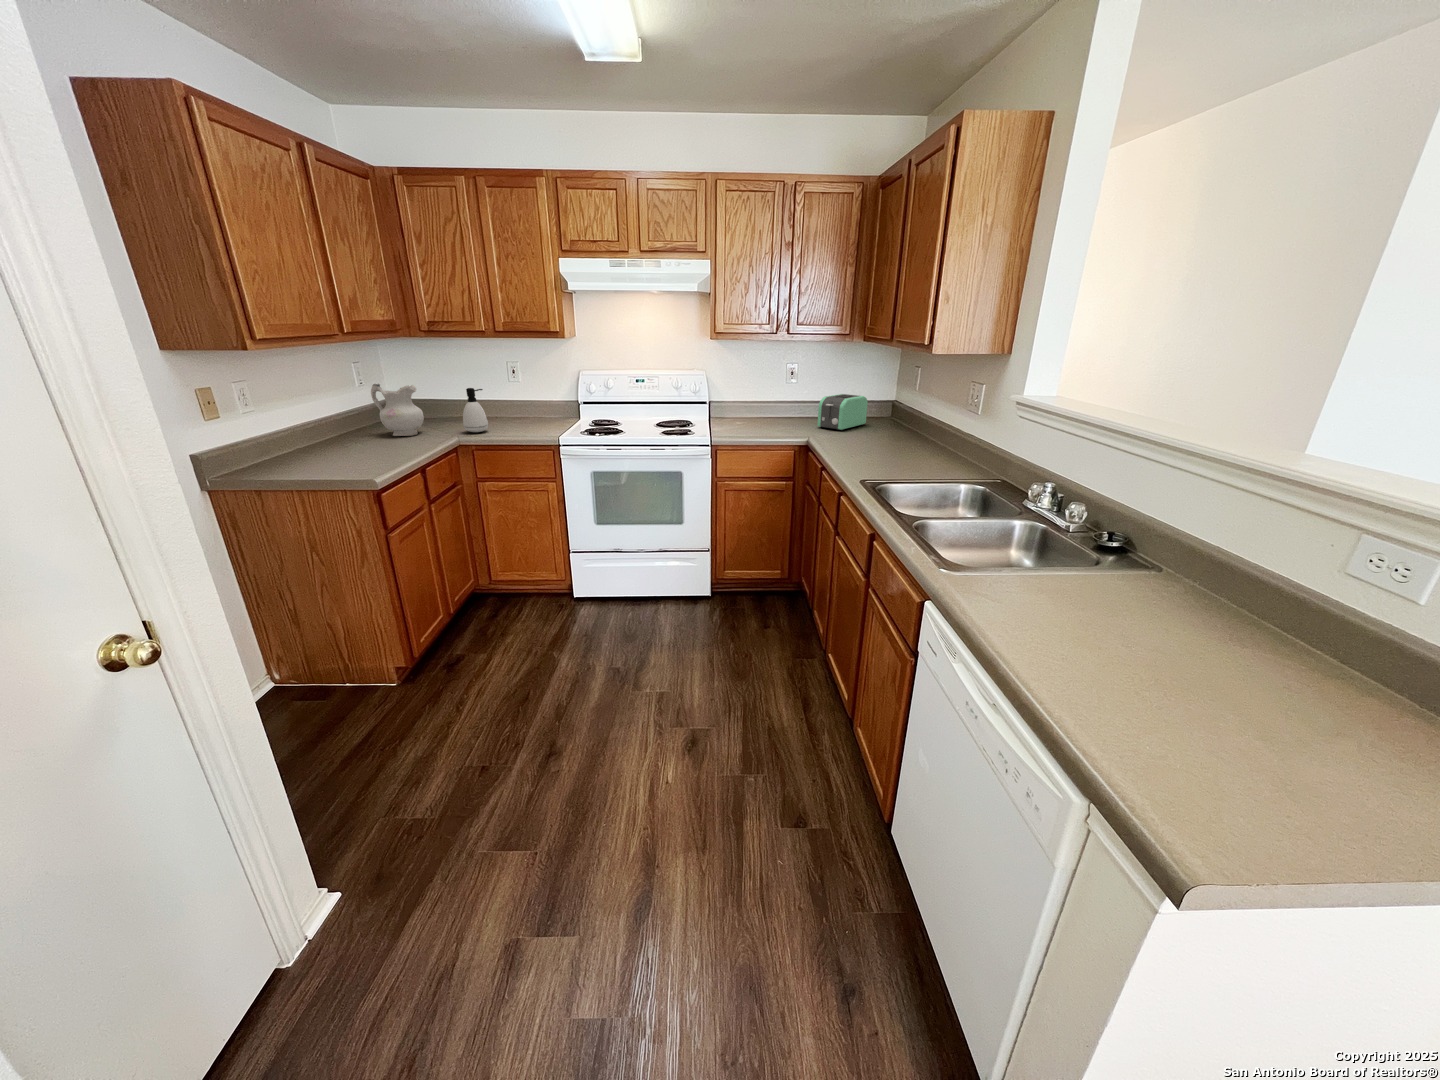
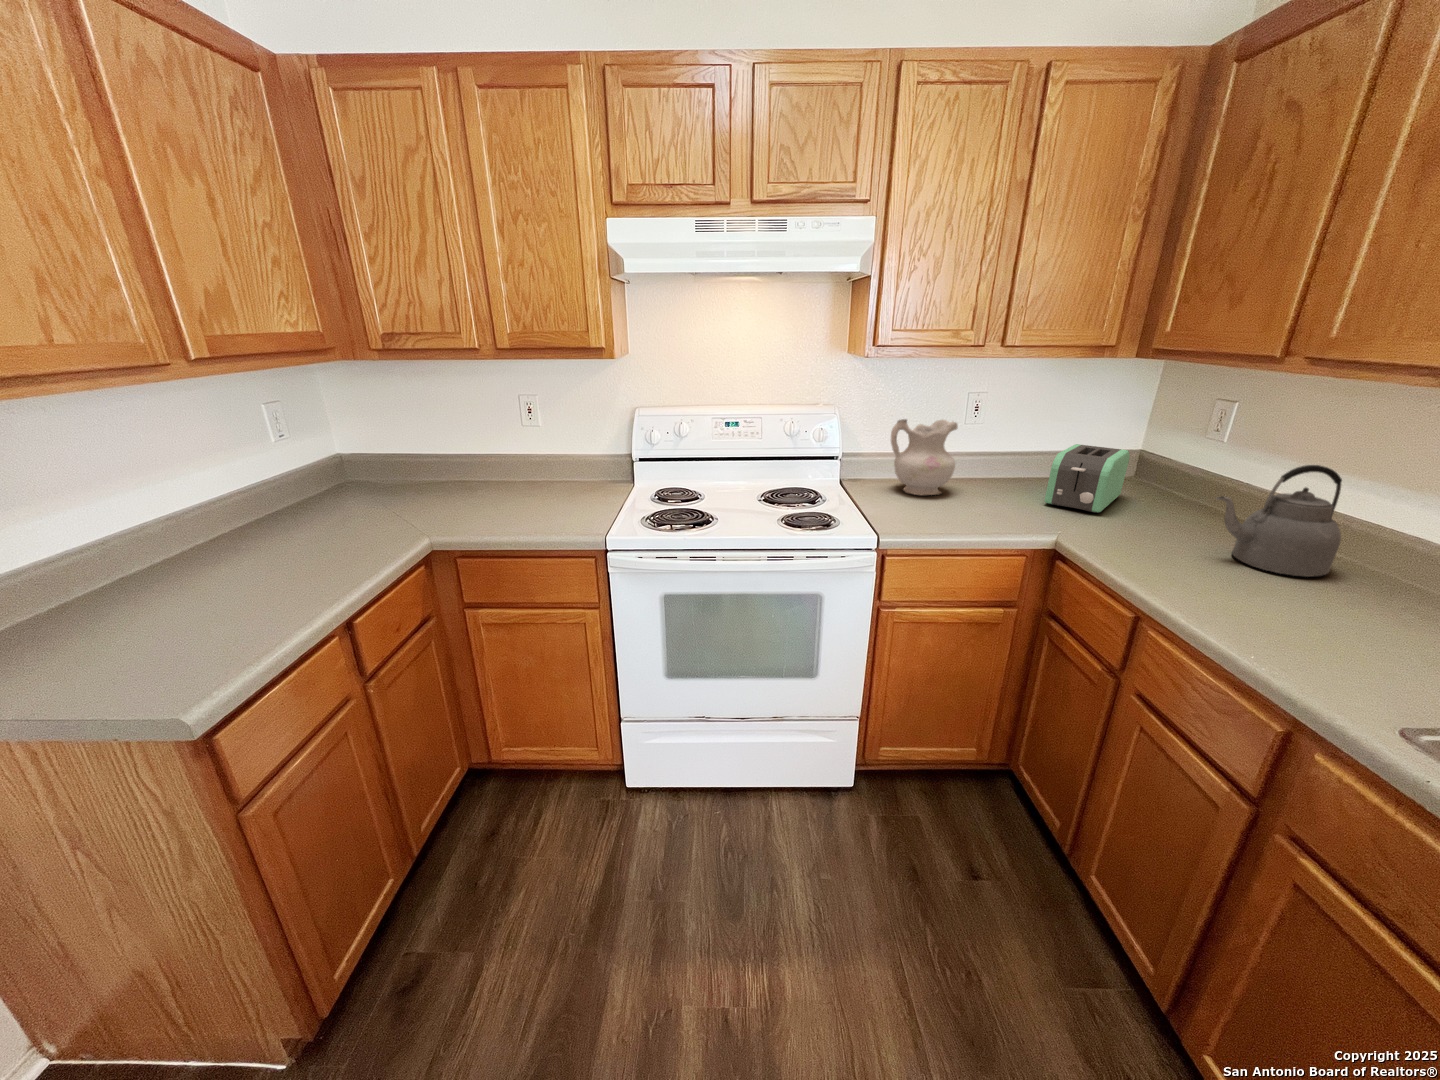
ceramic pitcher: present [371,384,424,436] -> present [891,419,958,495]
soap dispenser: present [463,388,488,432] -> none [440,448,484,522]
kettle: none [870,394,923,449] -> present [1216,465,1342,577]

